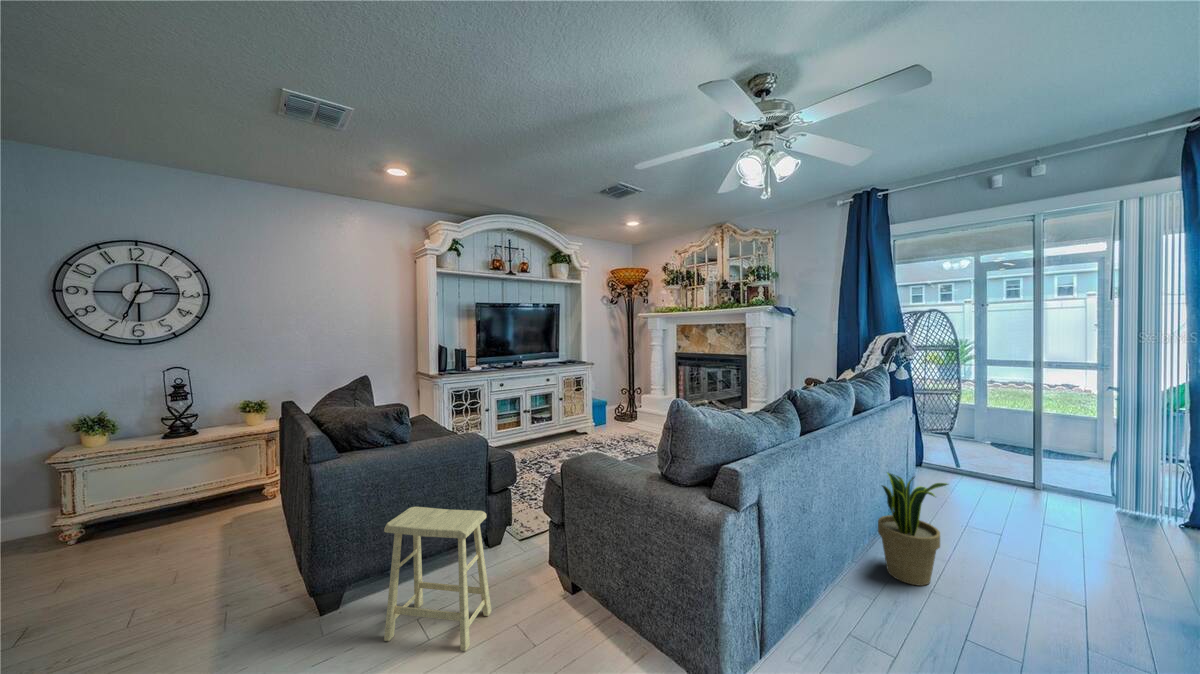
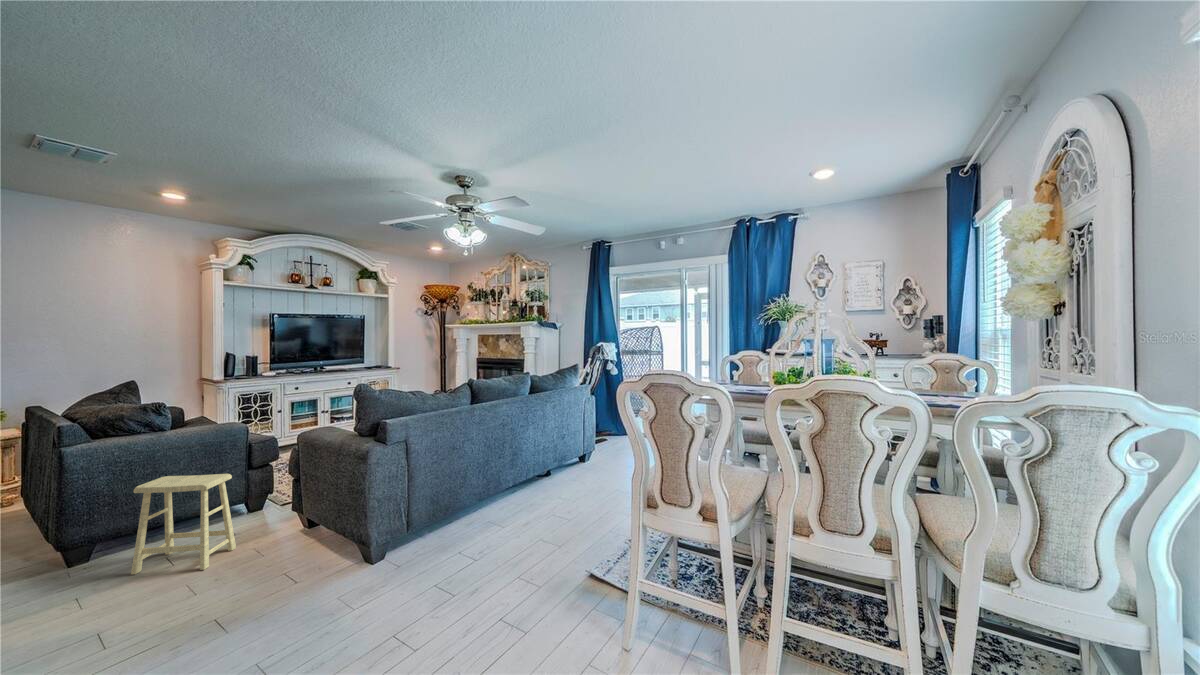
potted plant: present [878,472,948,585] -> none [541,432,573,499]

